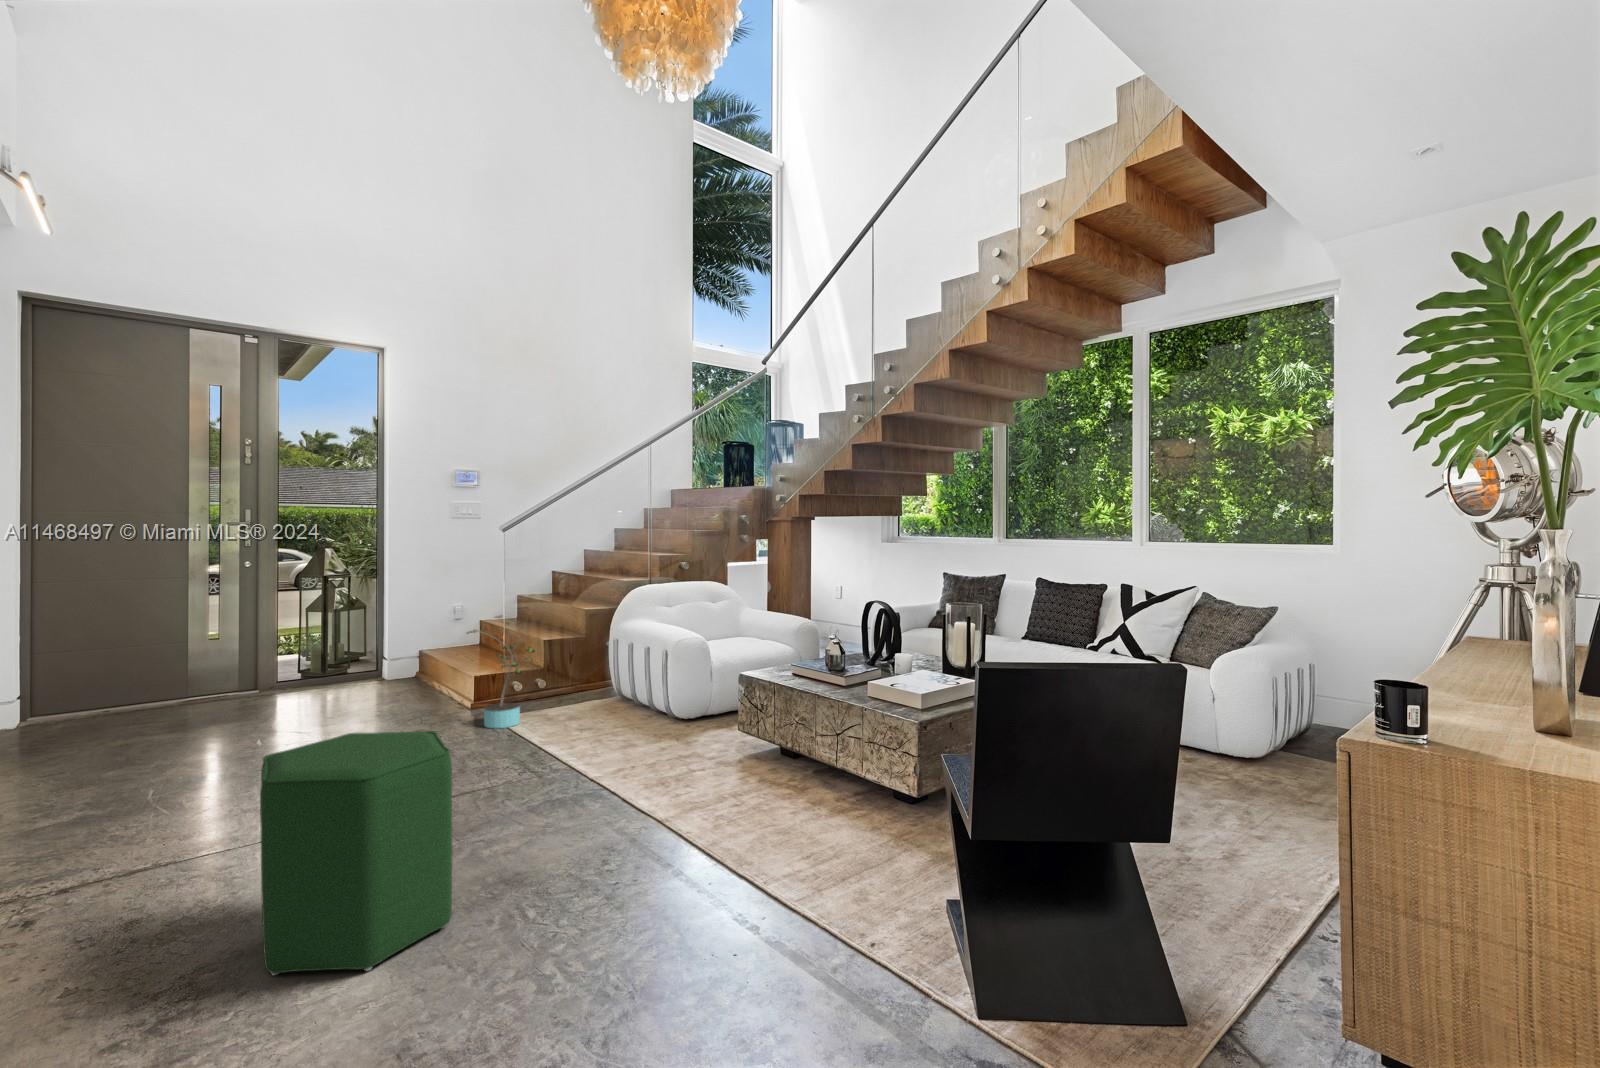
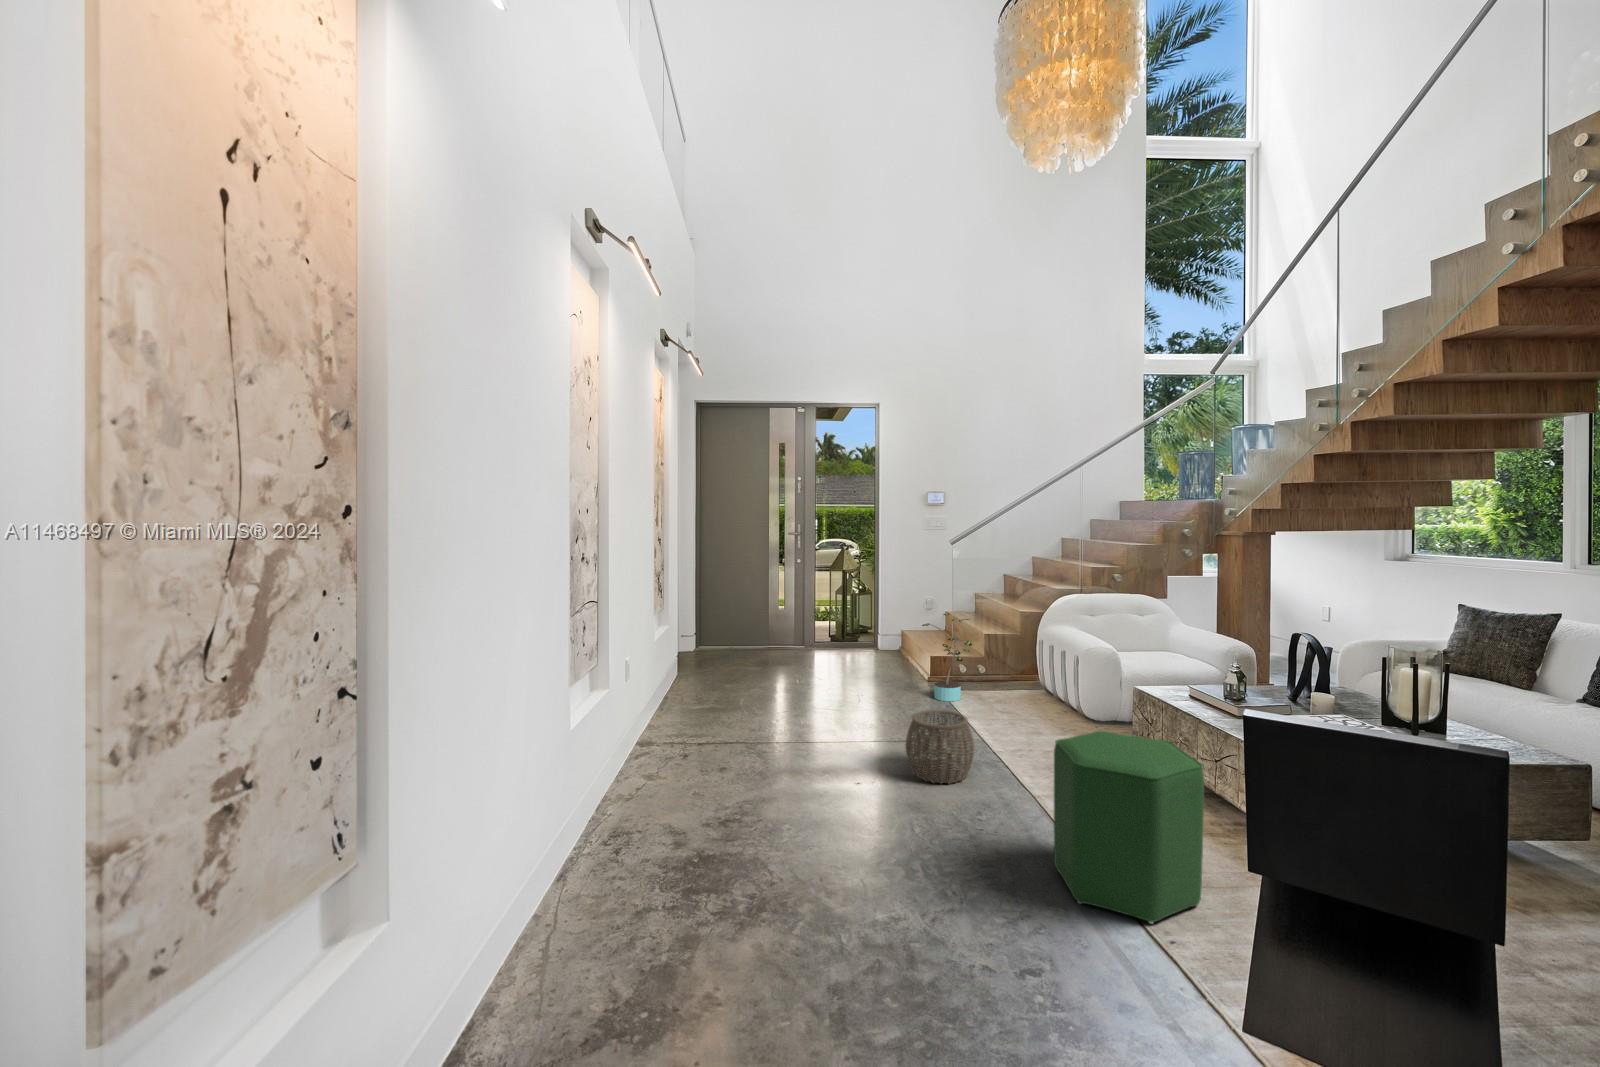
ottoman: present [260,731,452,975] -> present [1054,731,1204,924]
woven basket: none [474,731,572,833] -> present [906,710,975,784]

